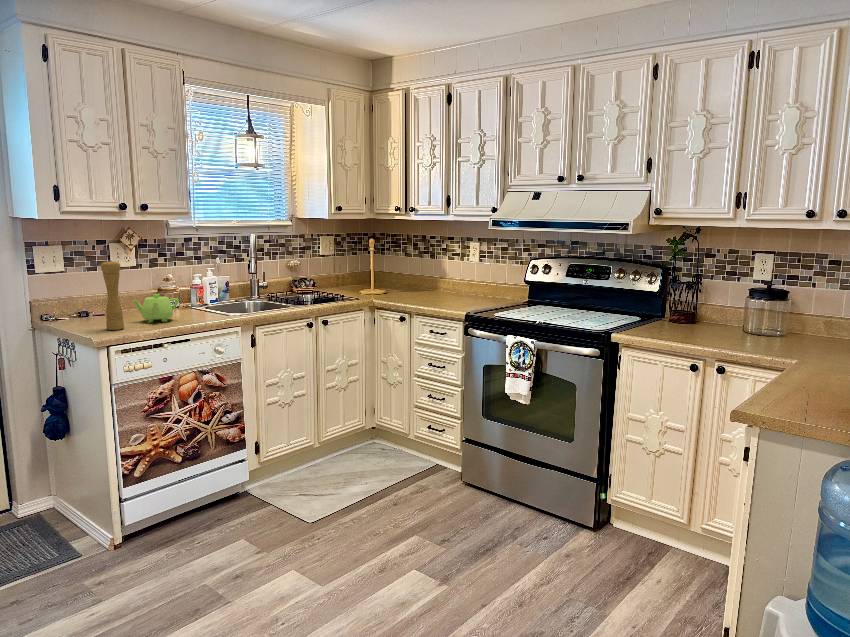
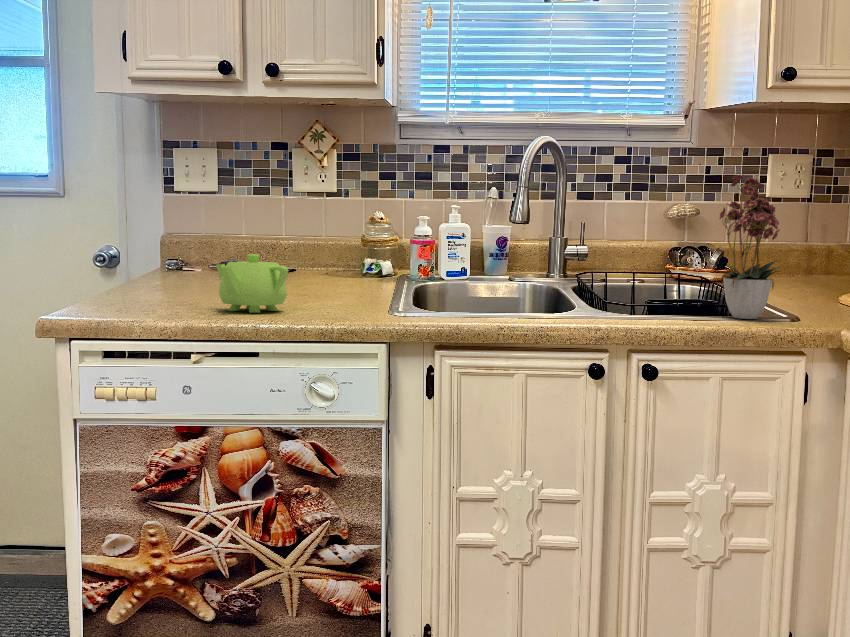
flower arrangement: none [321,239,354,297] -> present [719,175,781,319]
pepper mill: present [101,260,124,330] -> none [125,172,162,312]

